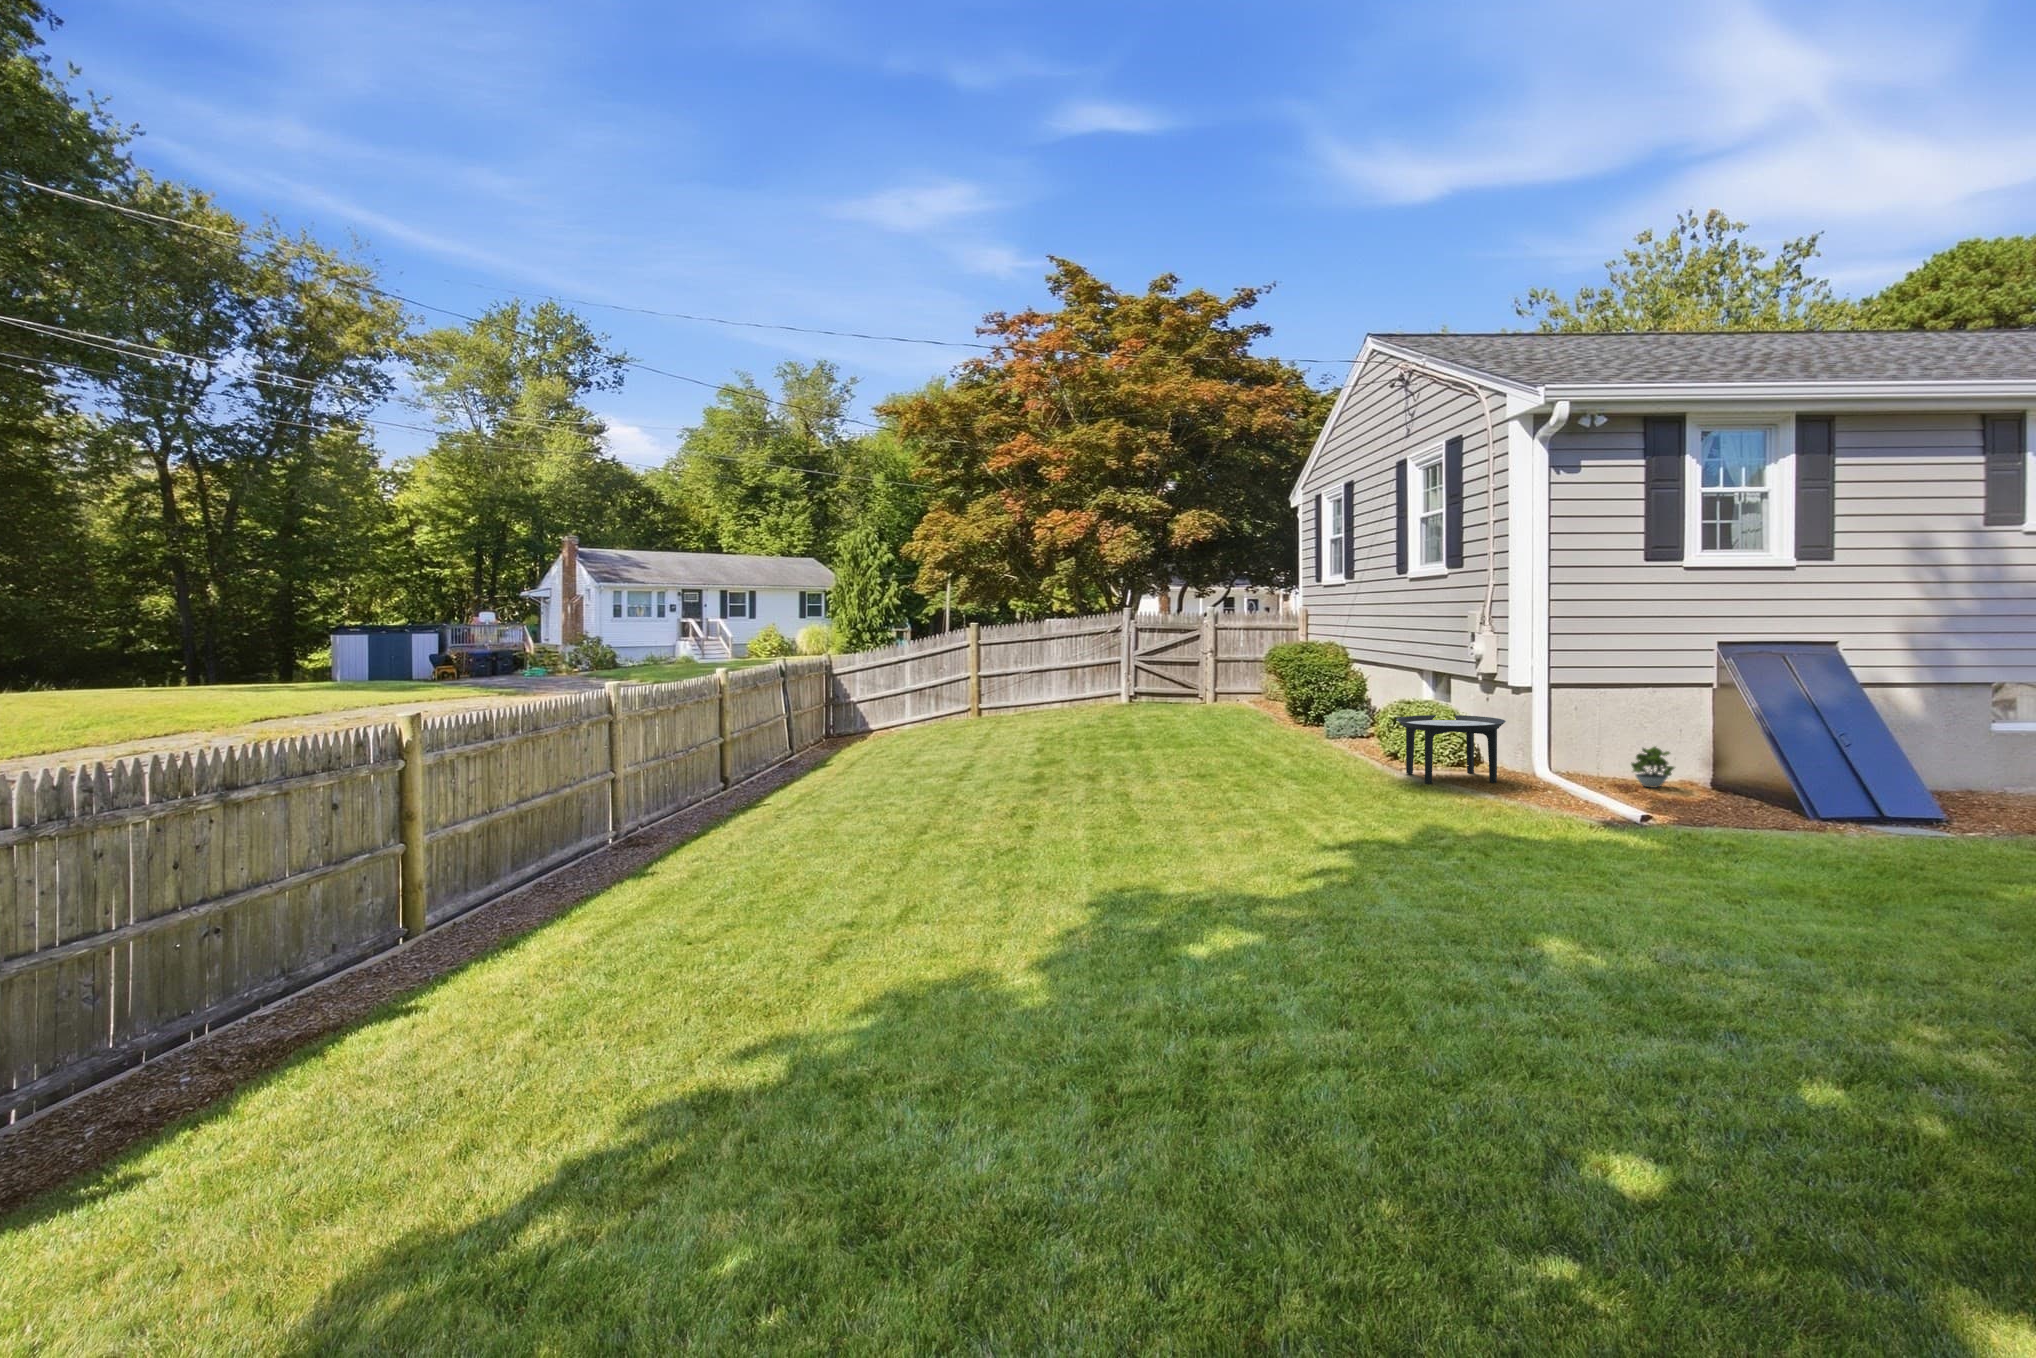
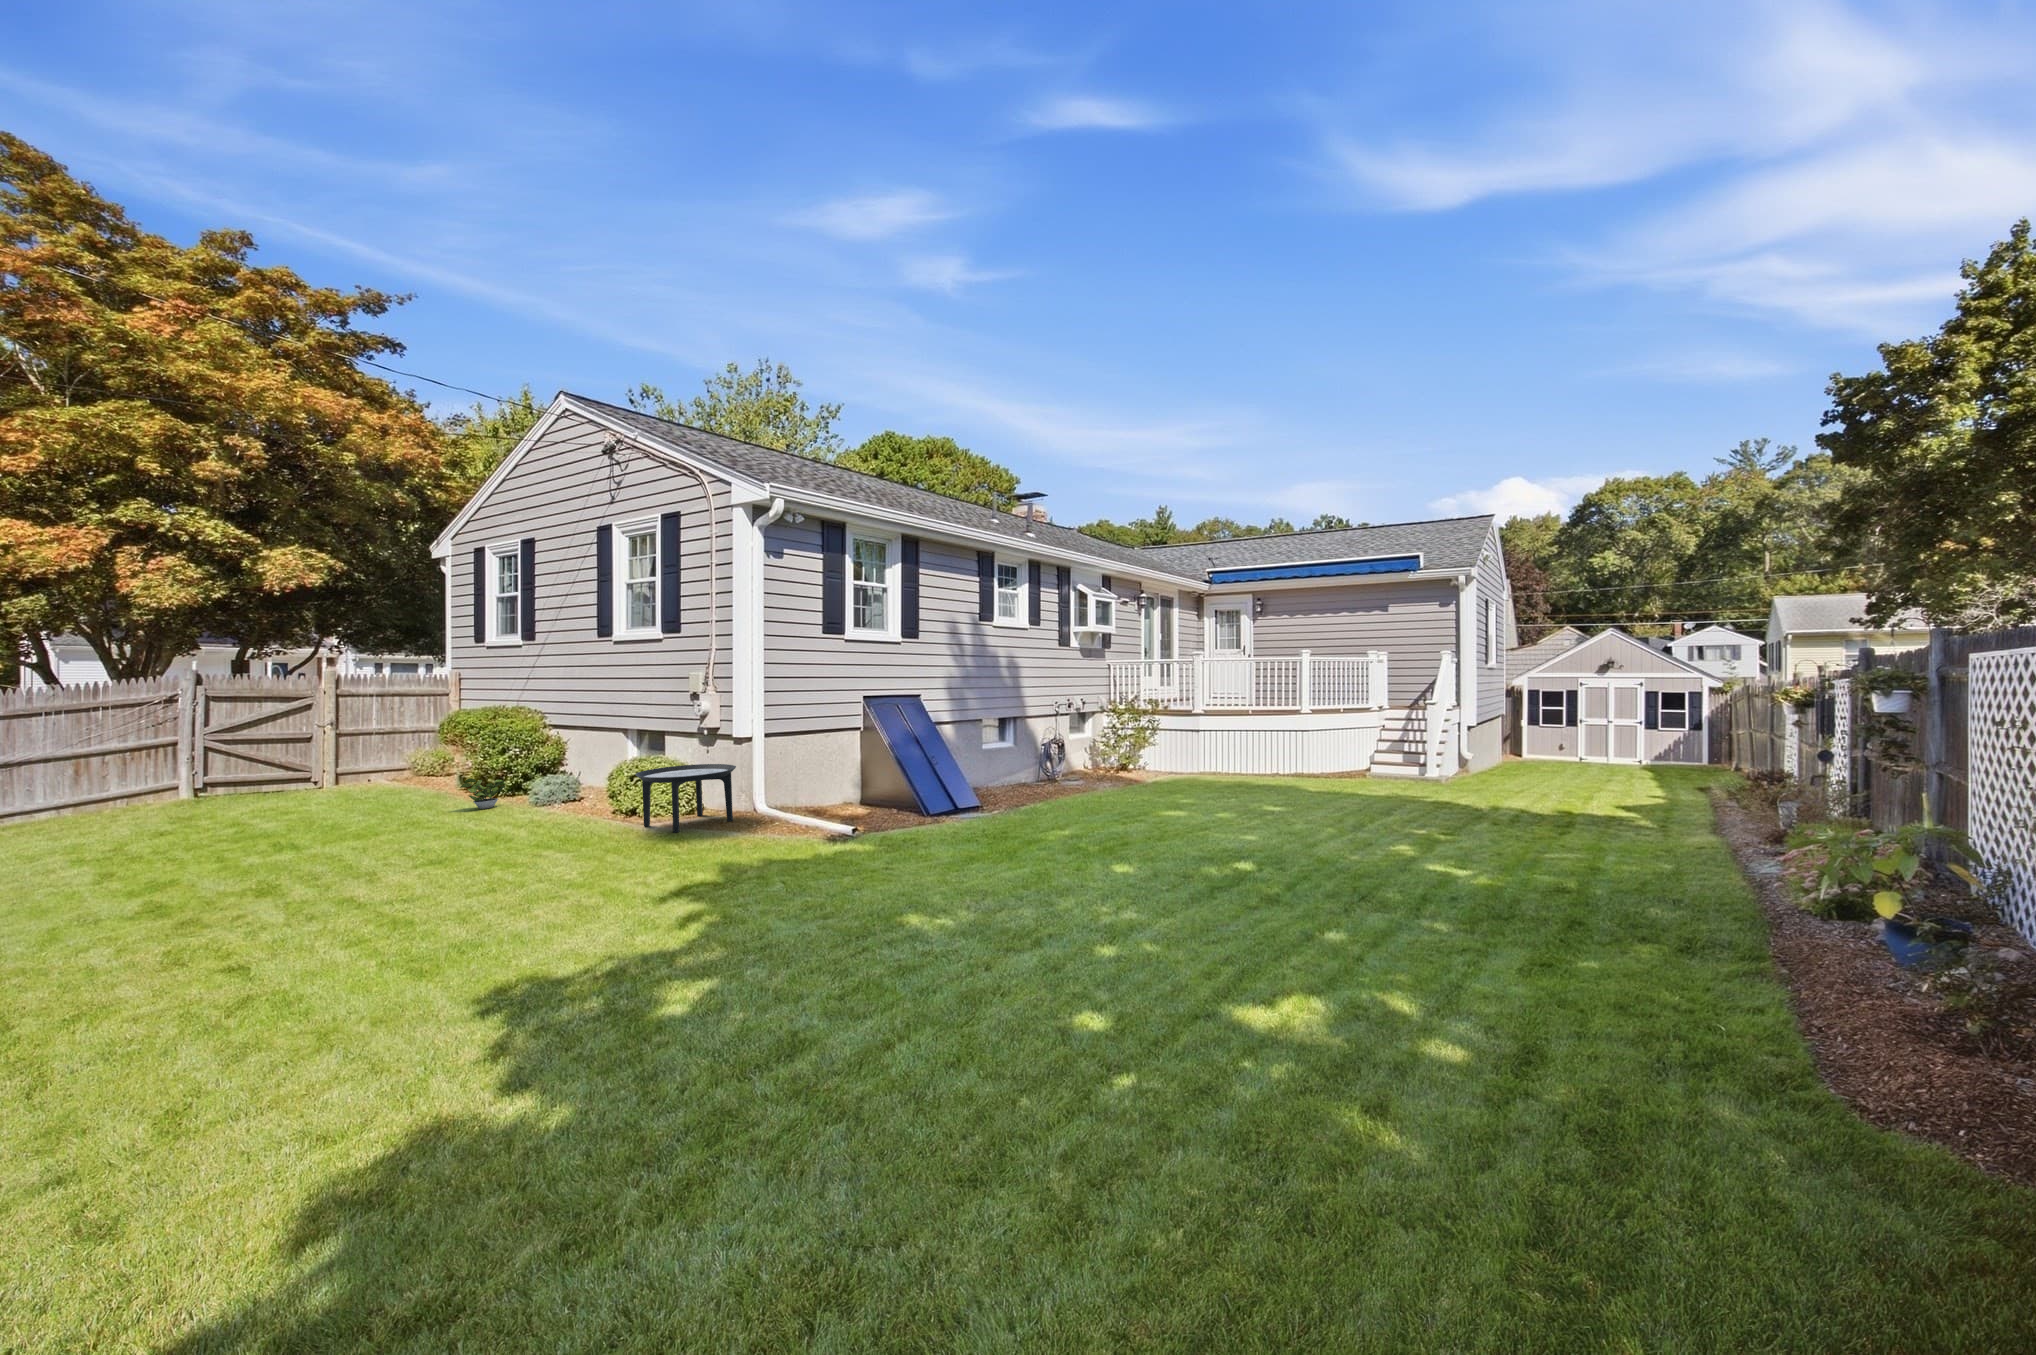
potted plant: present [1631,747,1674,788] -> present [460,778,505,809]

